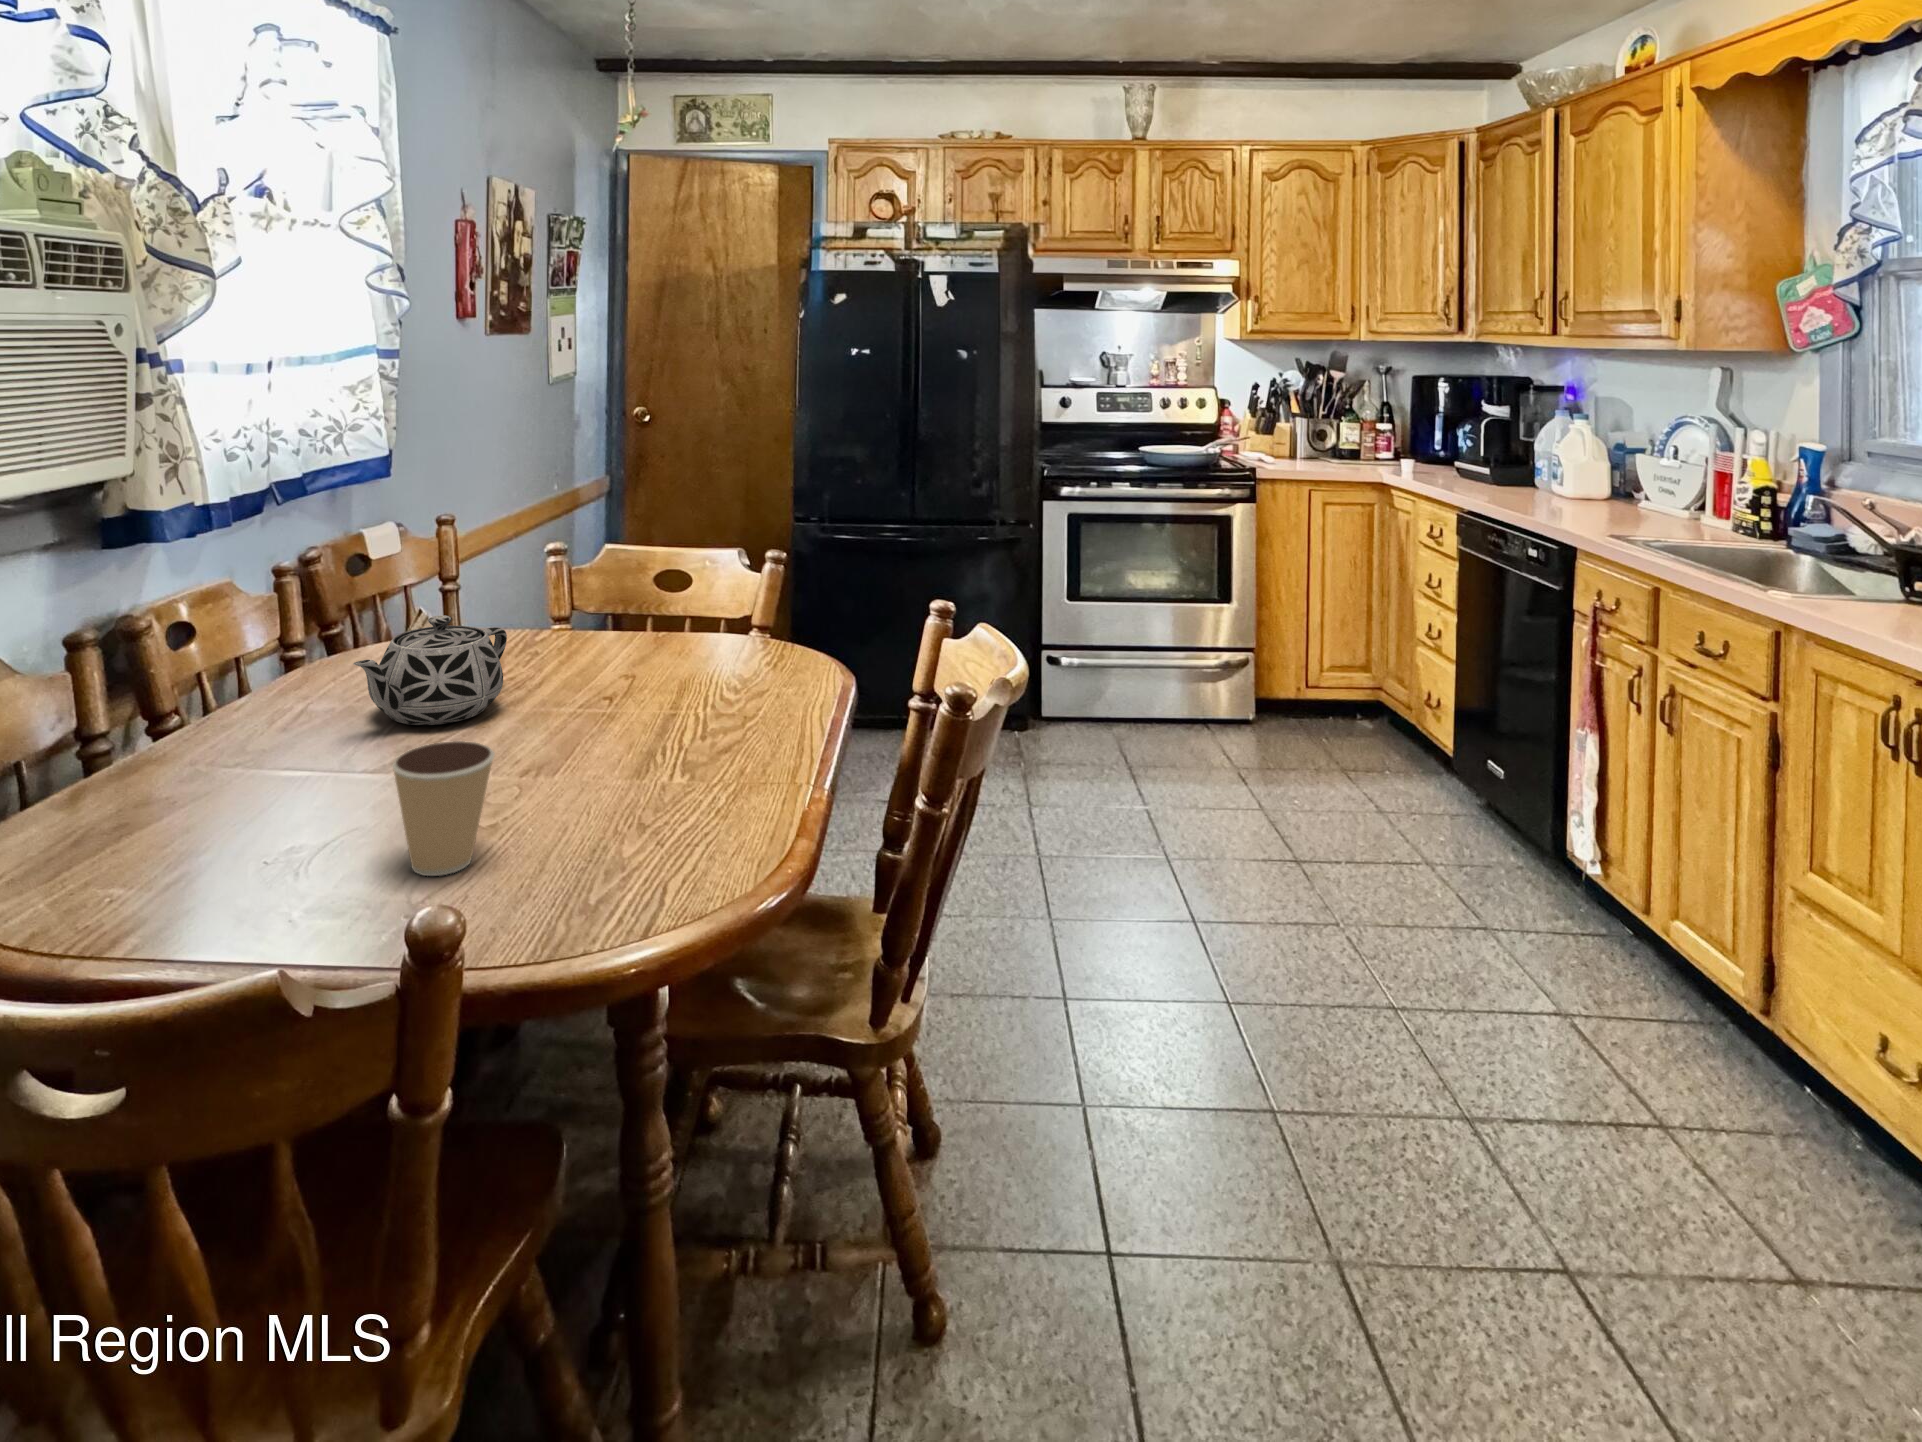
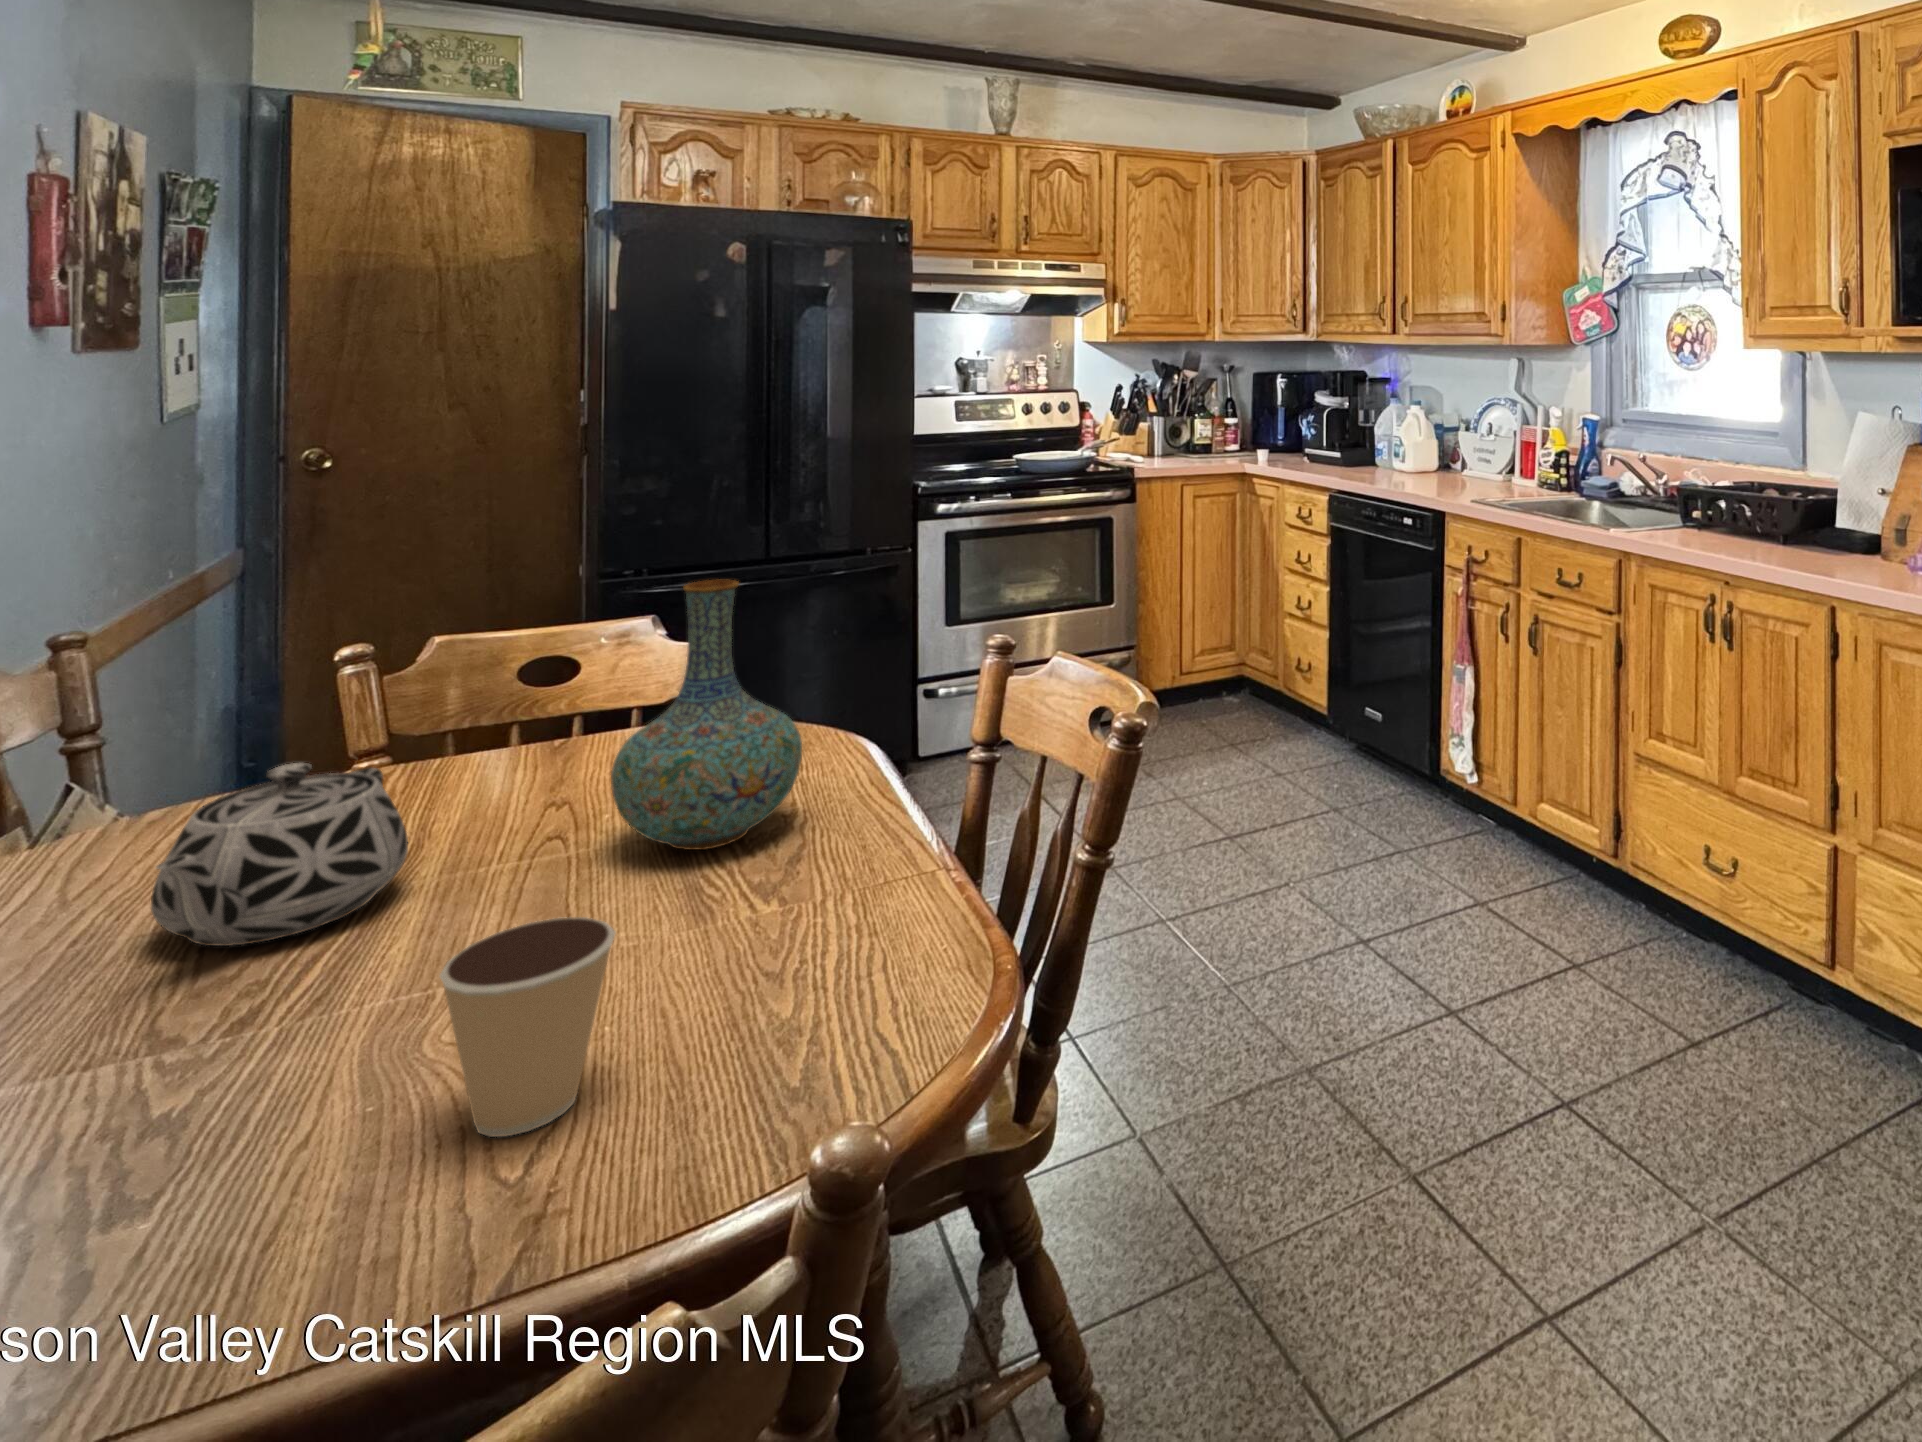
vase: none [612,527,741,731] -> present [611,580,802,850]

